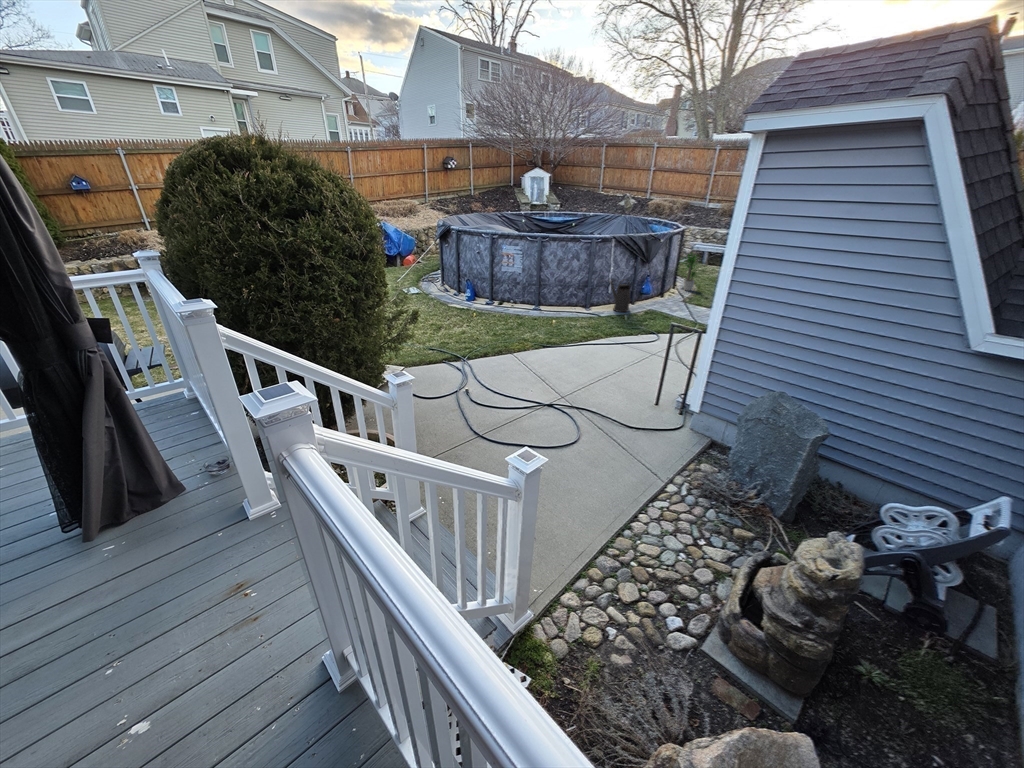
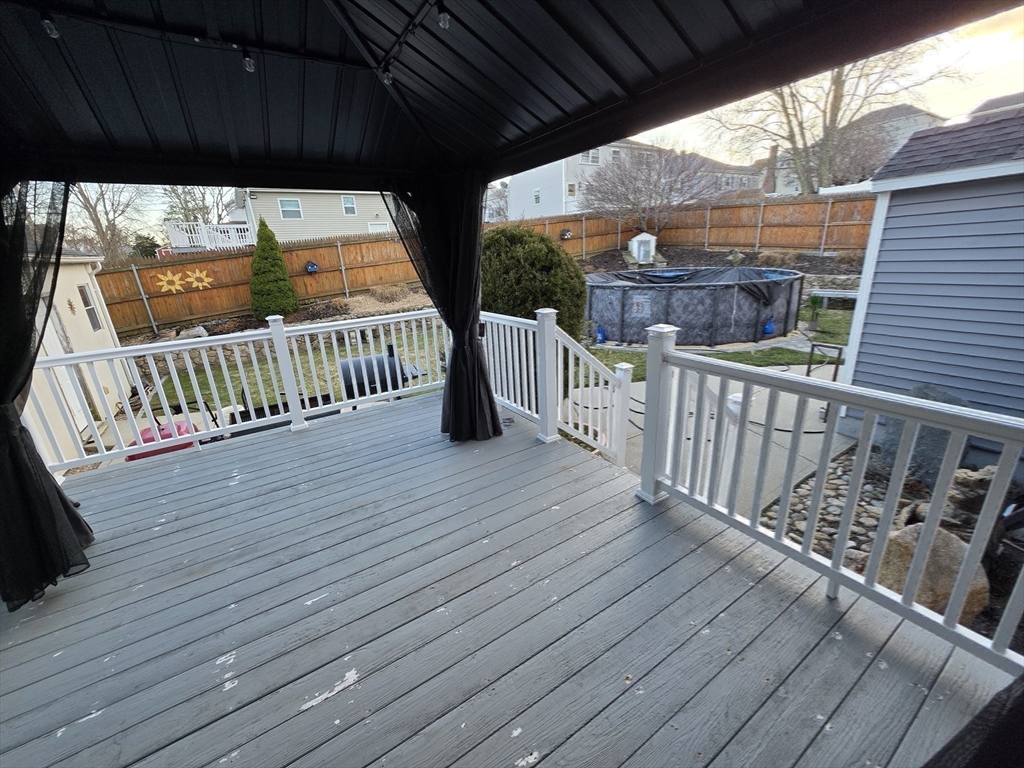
watering can: present [610,281,631,312] -> none [734,320,758,350]

